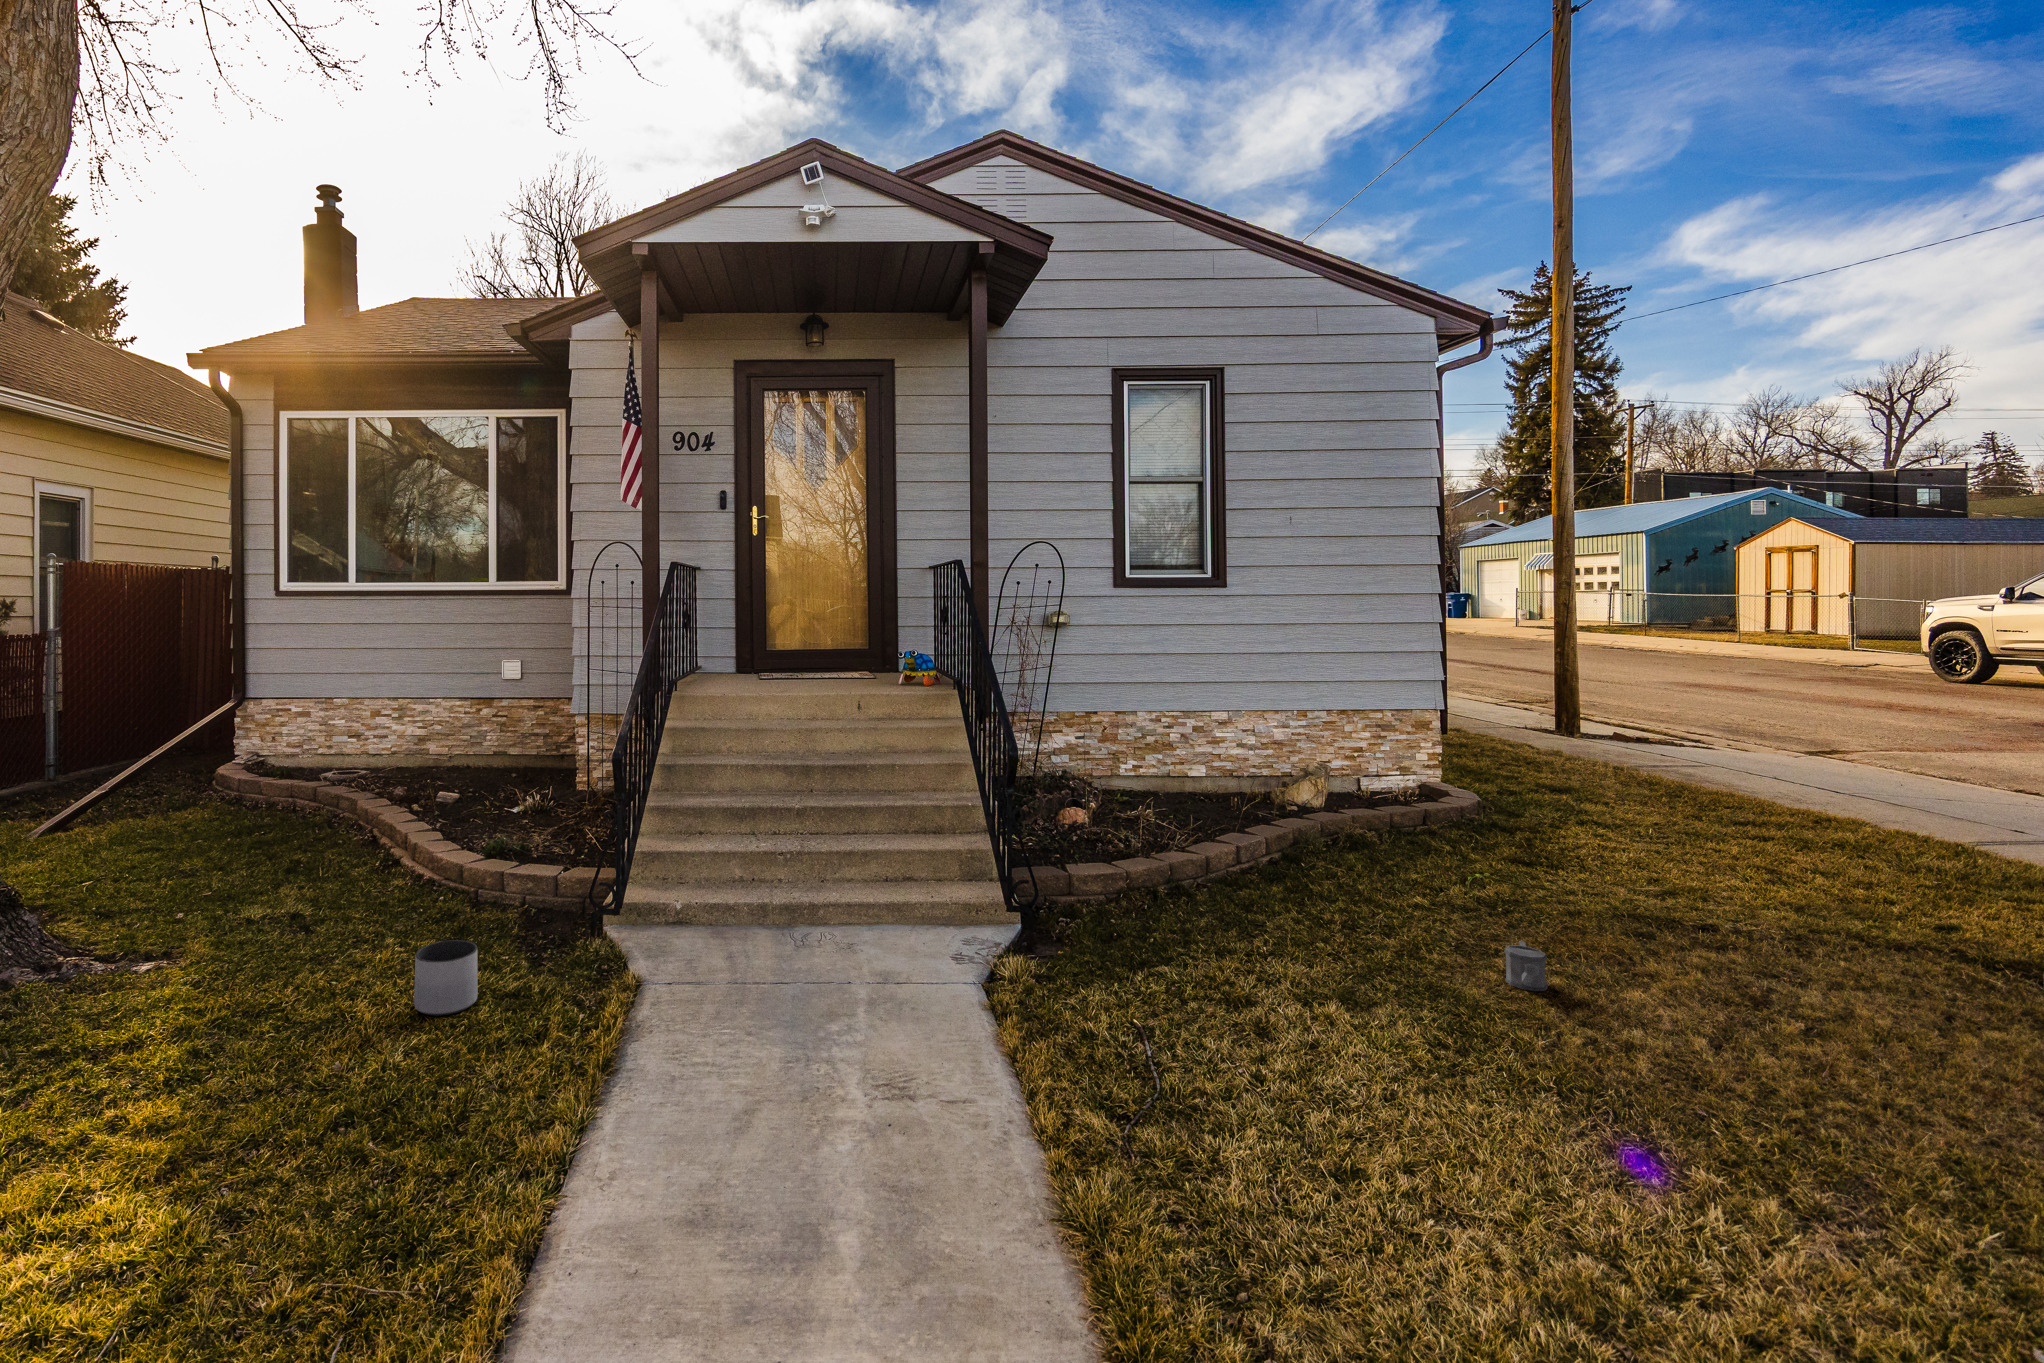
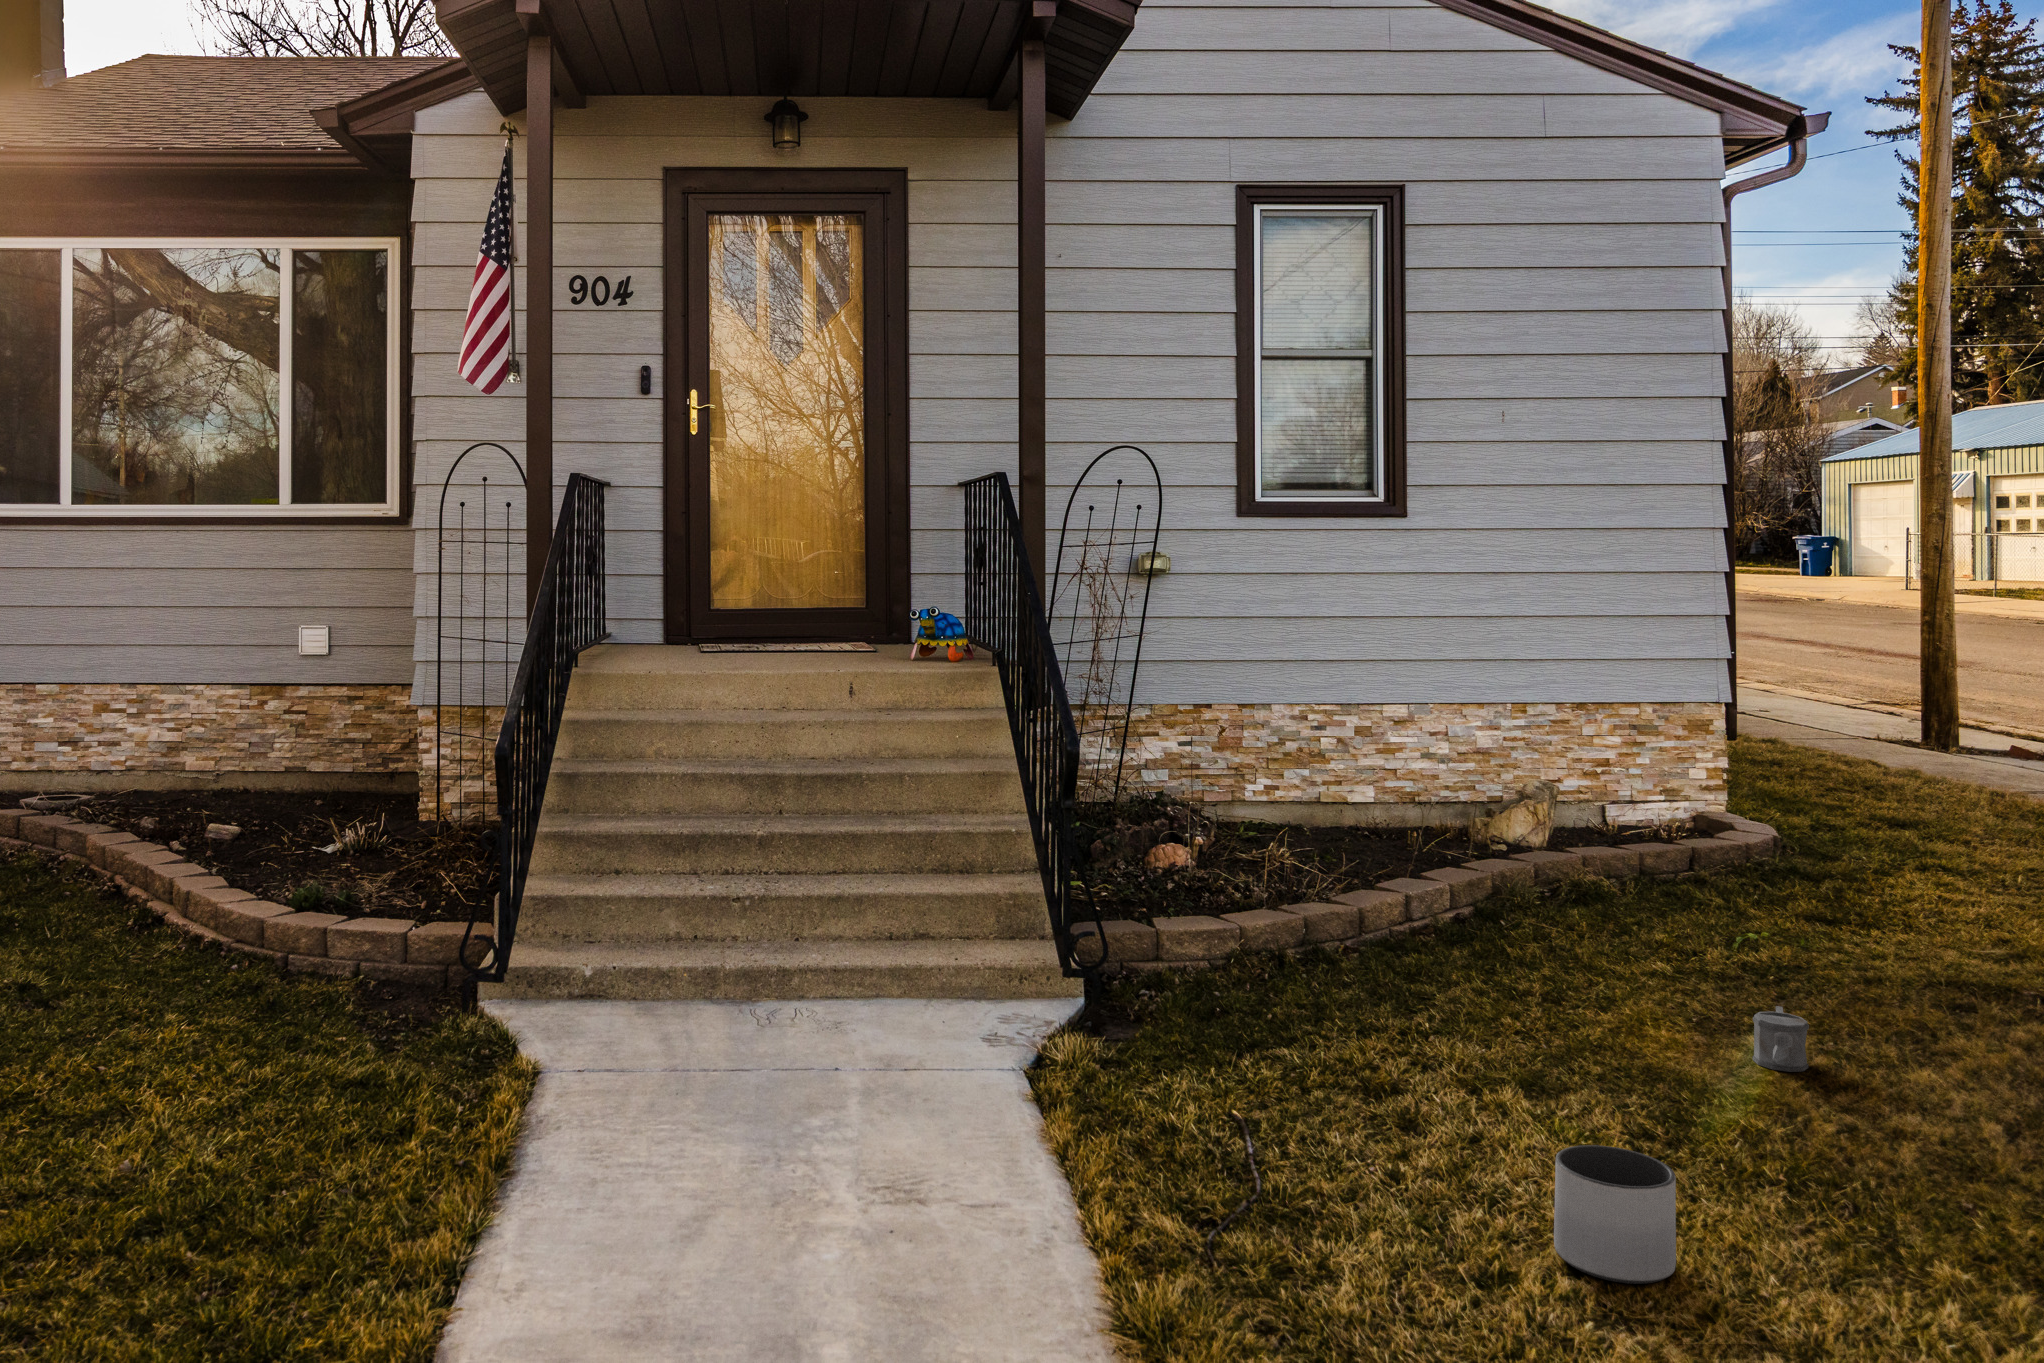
planter: present [414,940,478,1016] -> present [1554,1145,1676,1284]

